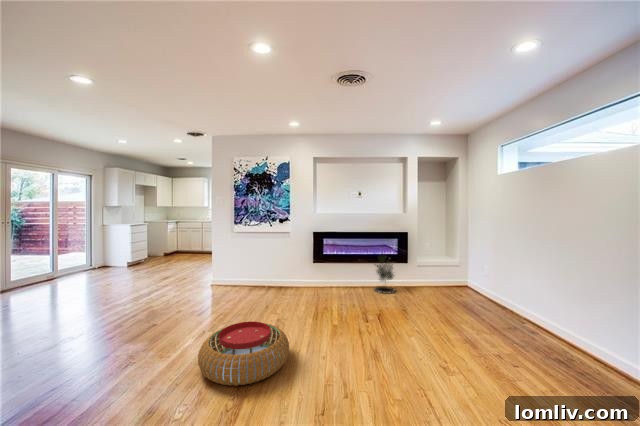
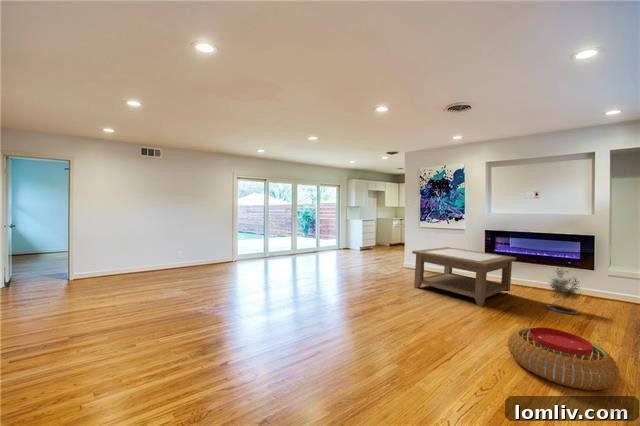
coffee table: none [259,251,350,311] -> present [412,247,516,306]
pouf: present [198,322,289,386] -> present [508,327,619,390]

